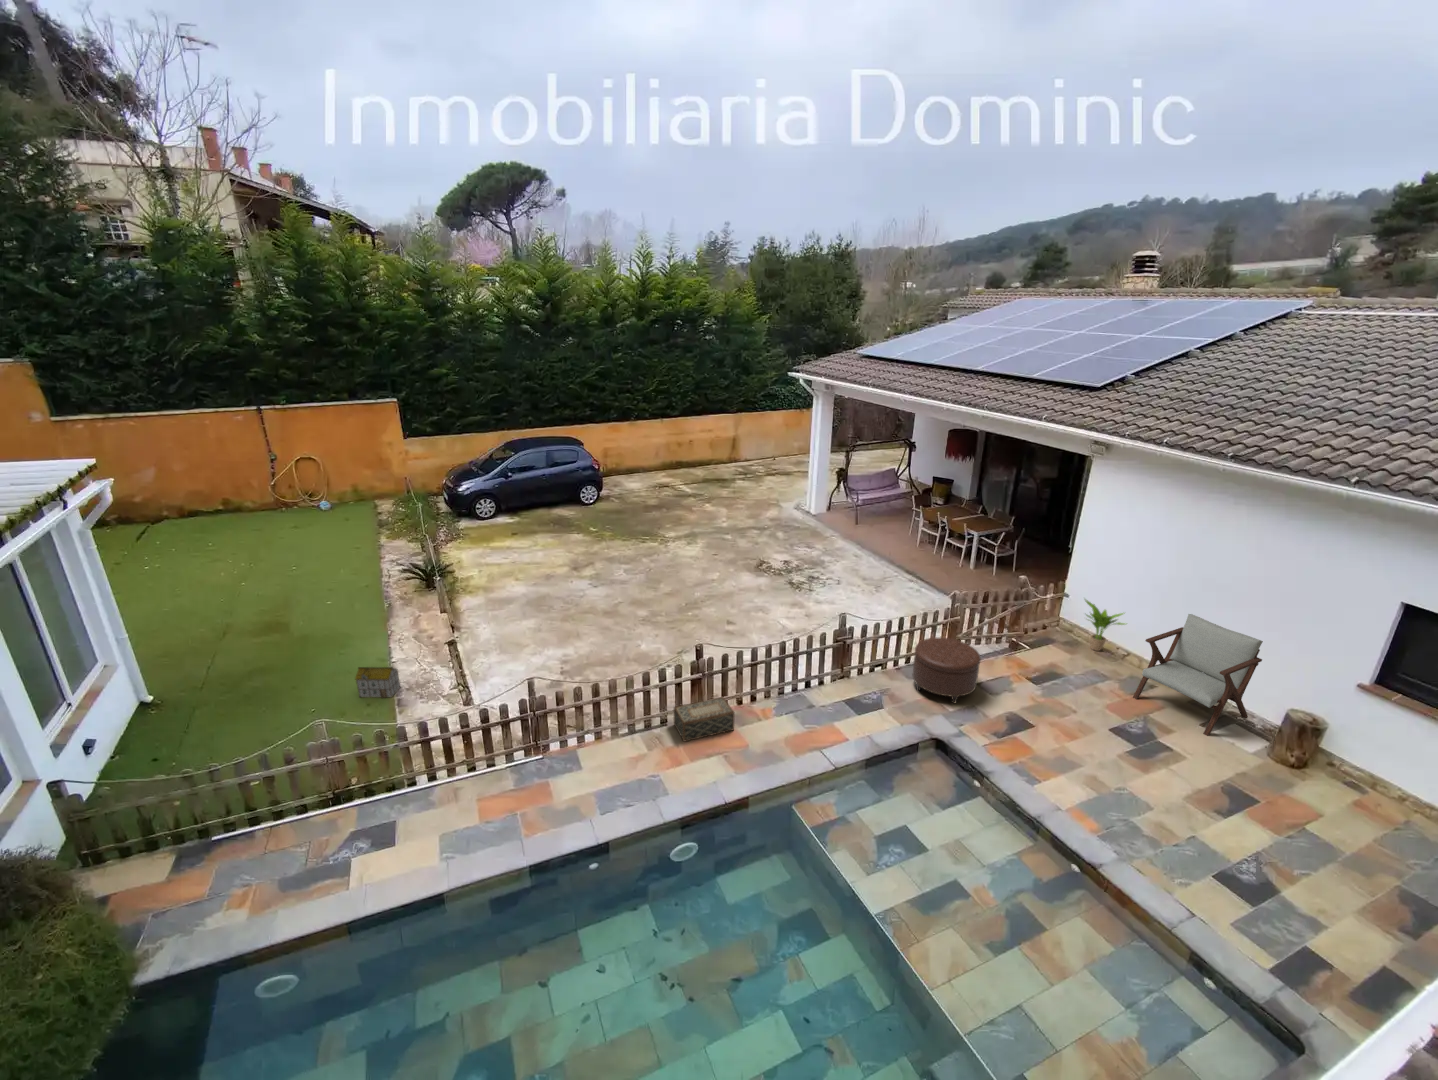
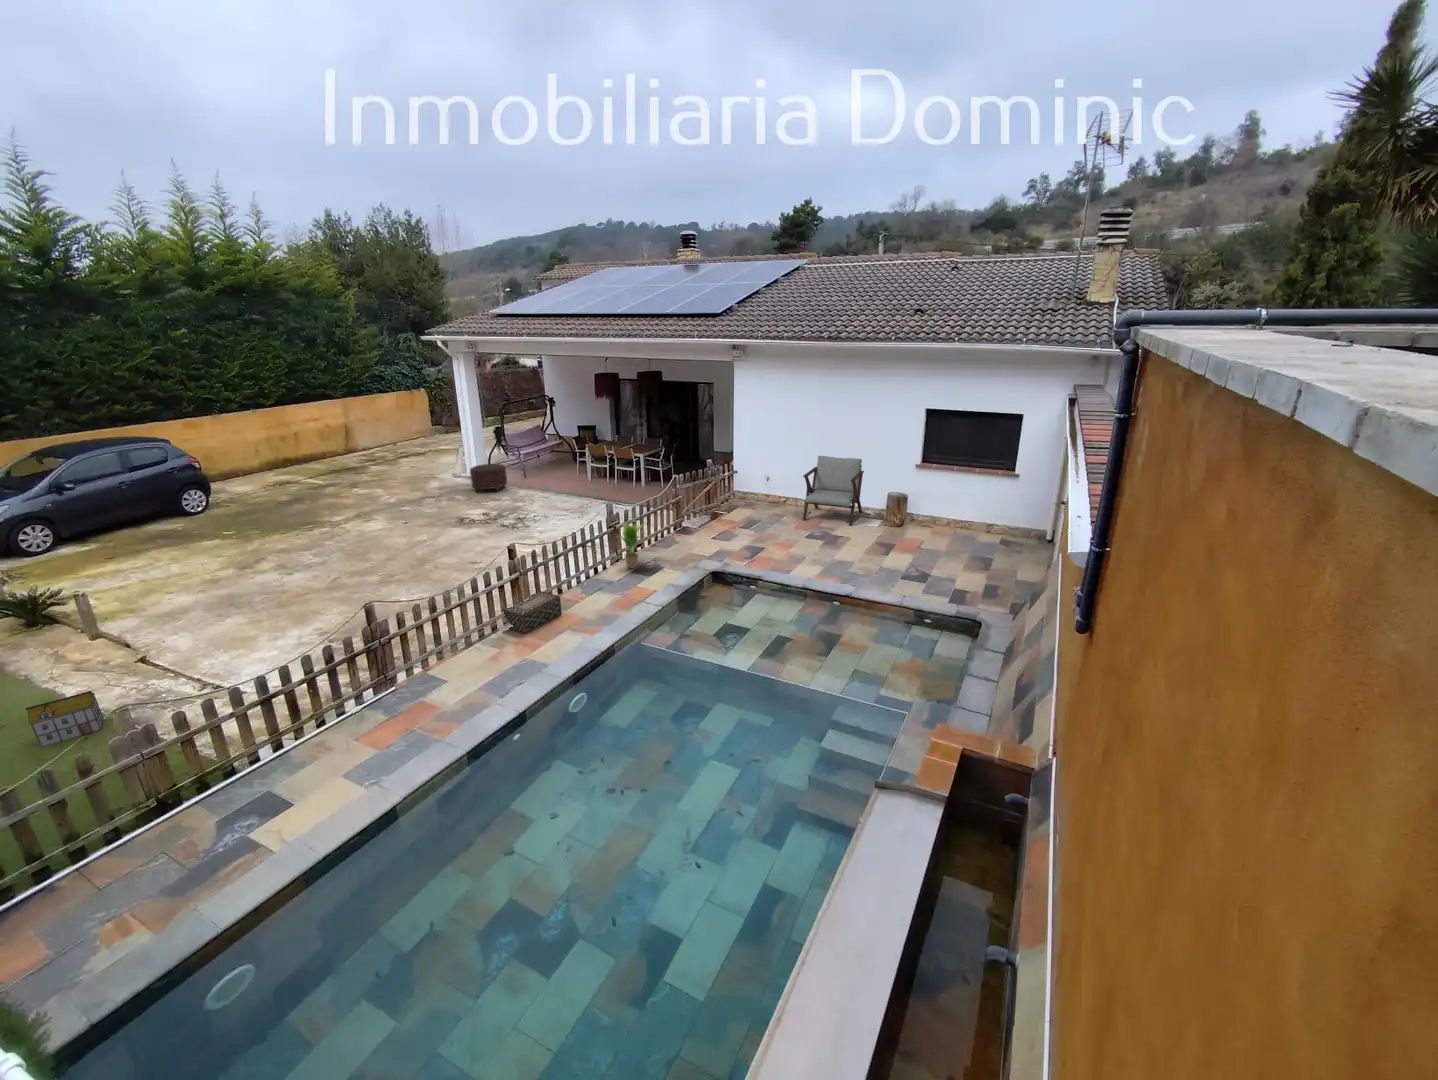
potted plant: present [1085,600,1125,651] -> present [616,523,645,568]
ottoman: present [912,637,981,704] -> present [470,464,507,493]

